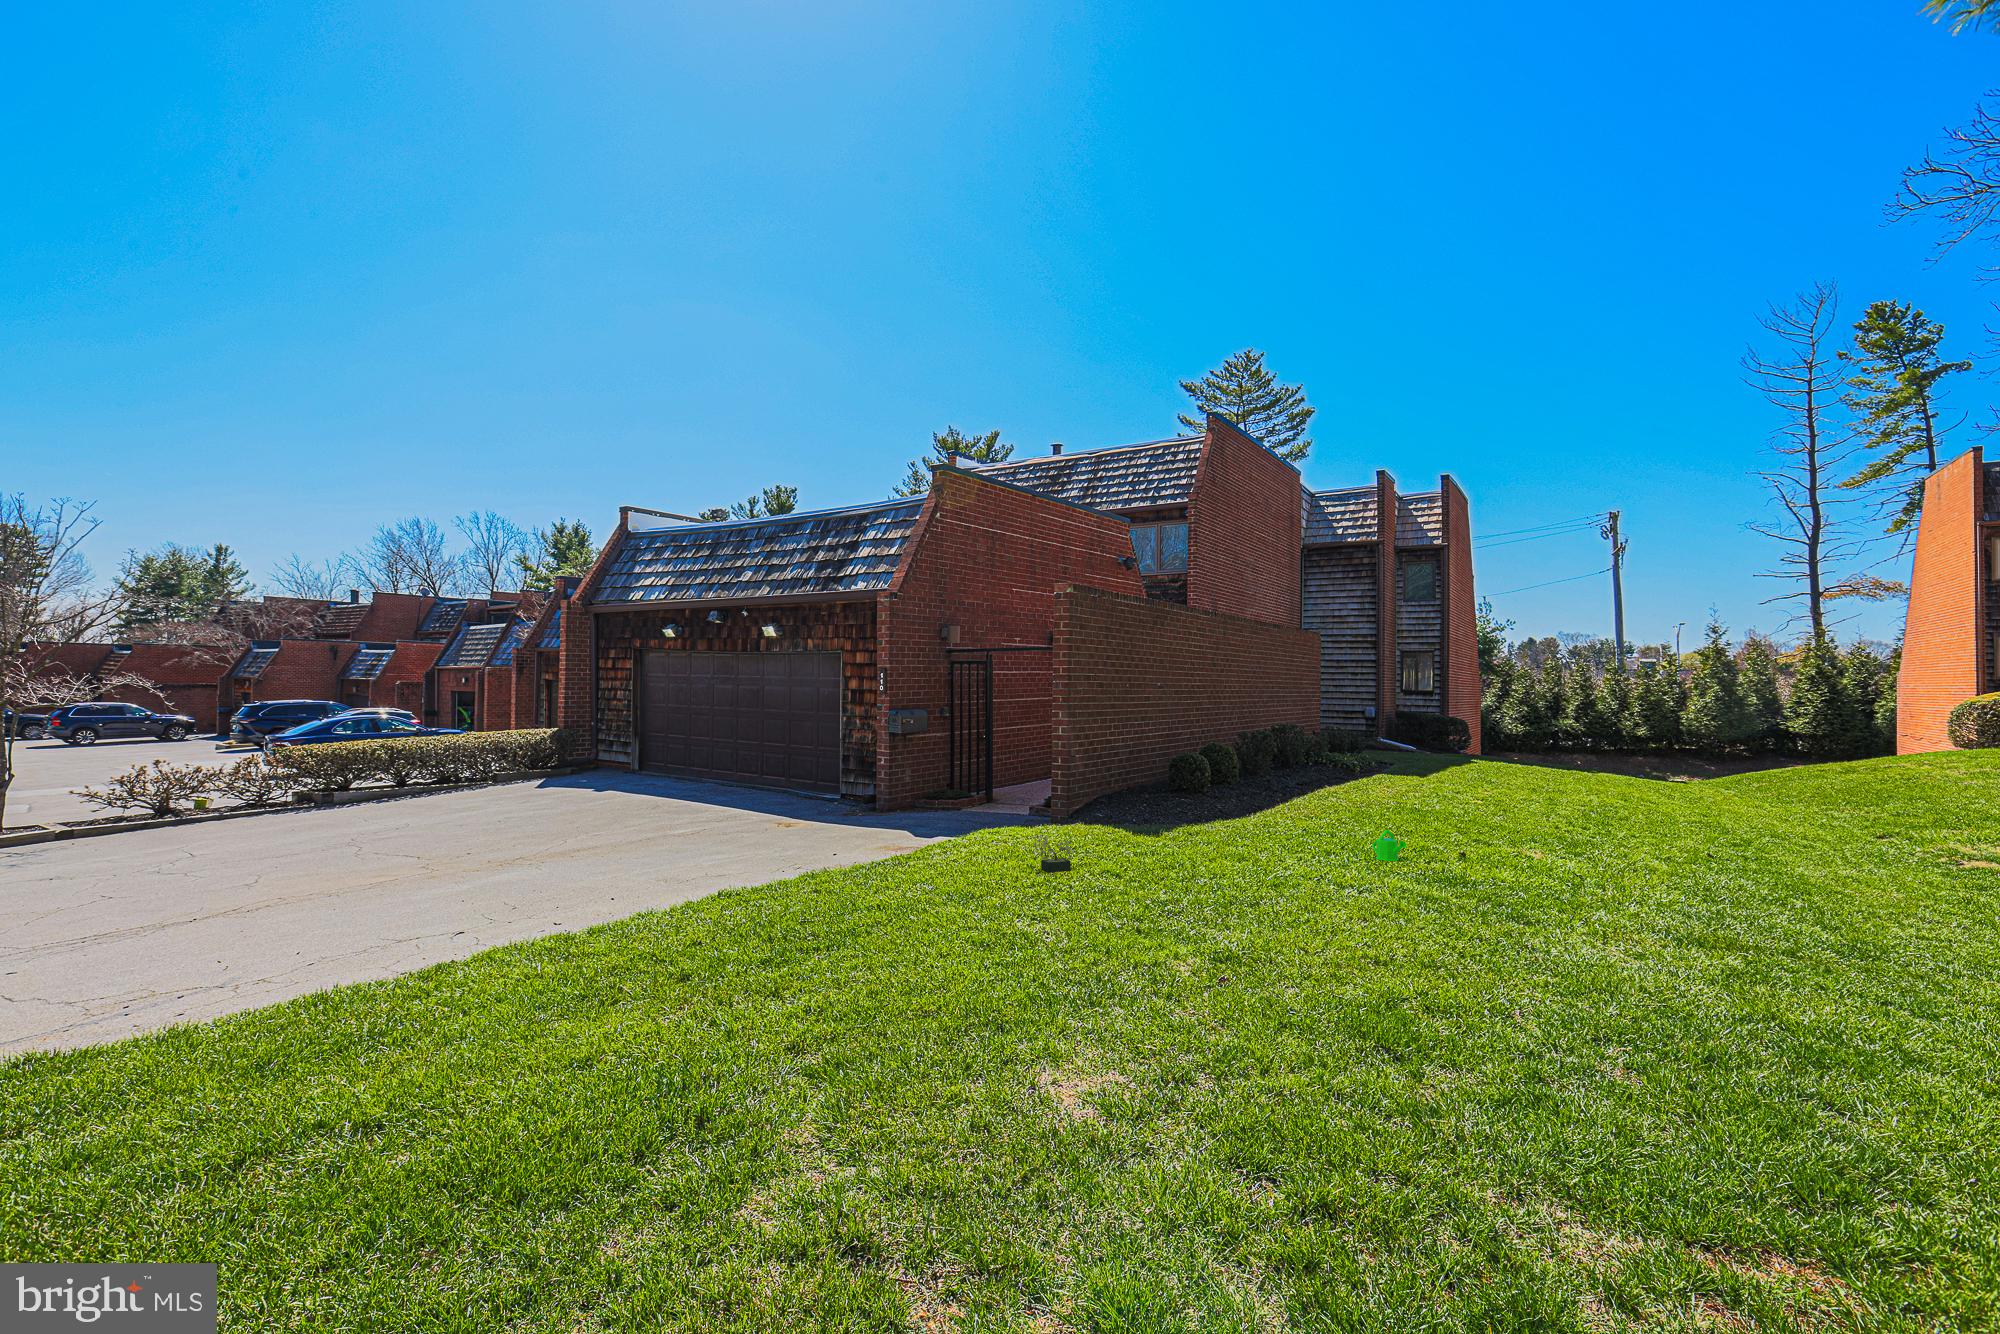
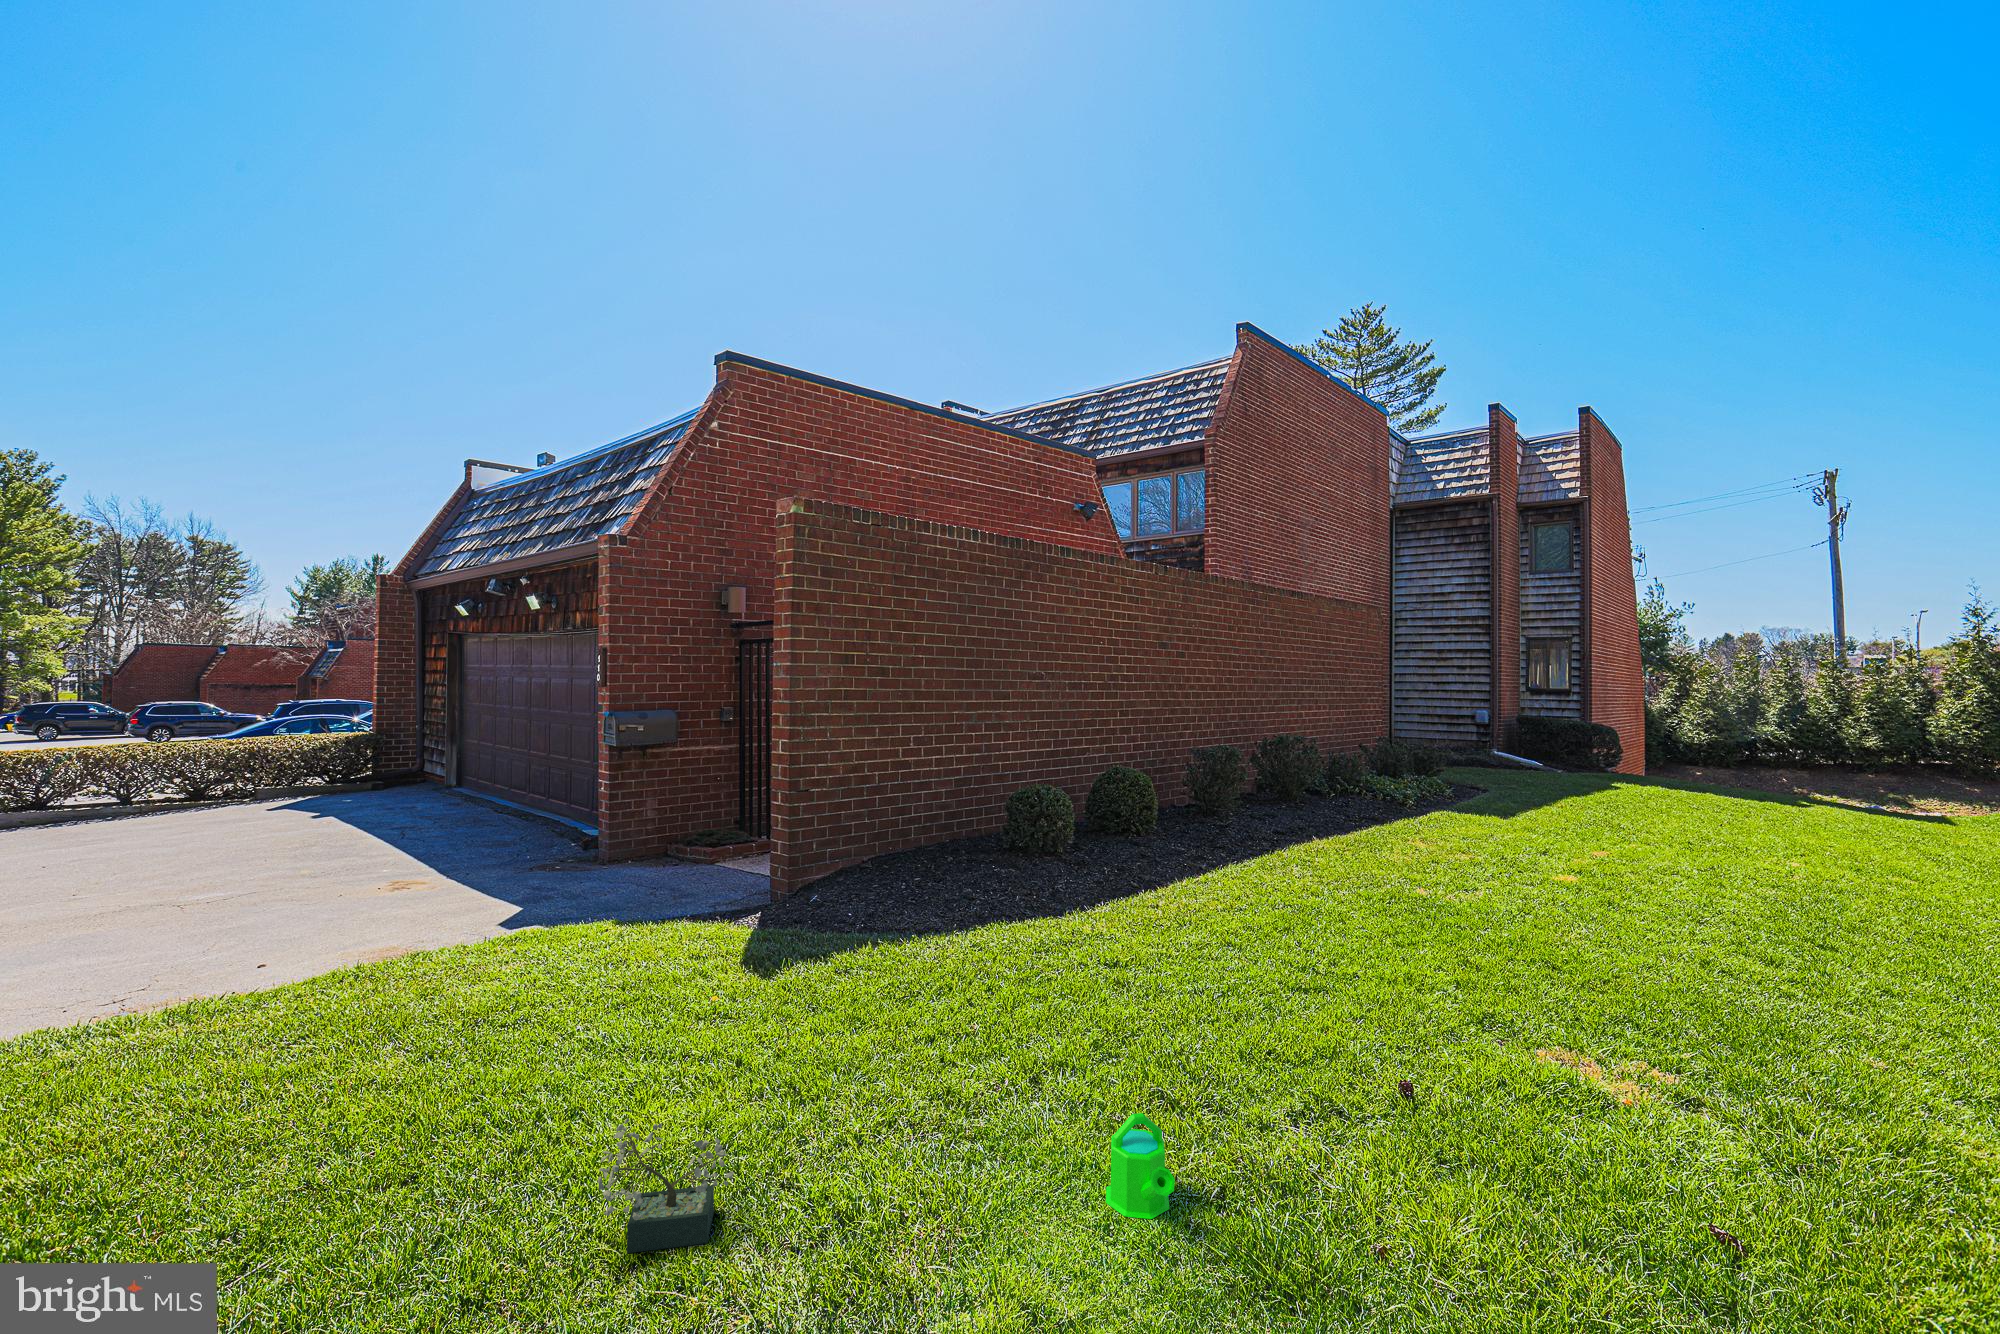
decorative plant: present [1033,835,1074,872] -> present [598,1118,734,1253]

